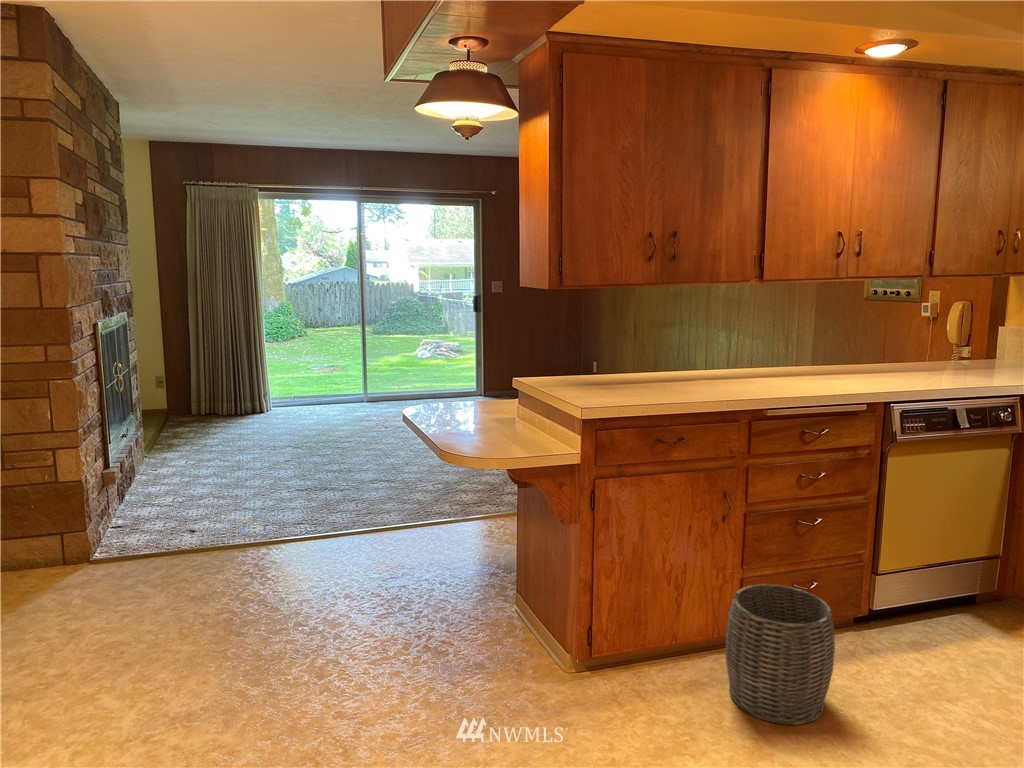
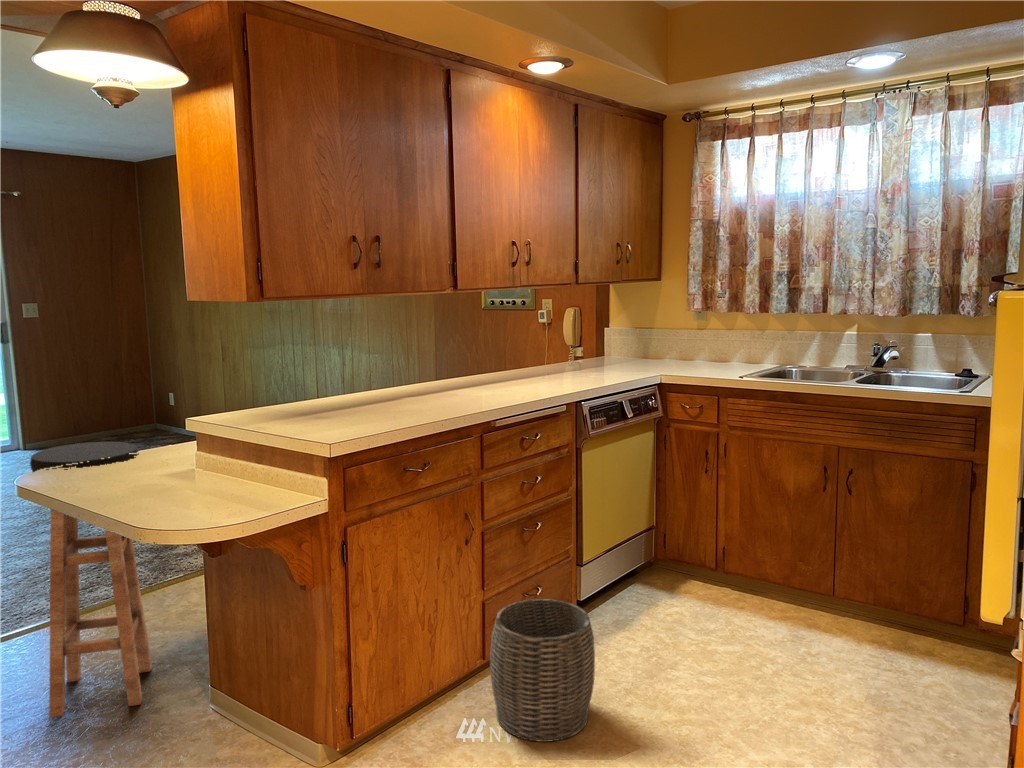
bar stool: none [414,391,489,591] -> present [30,442,152,717]

